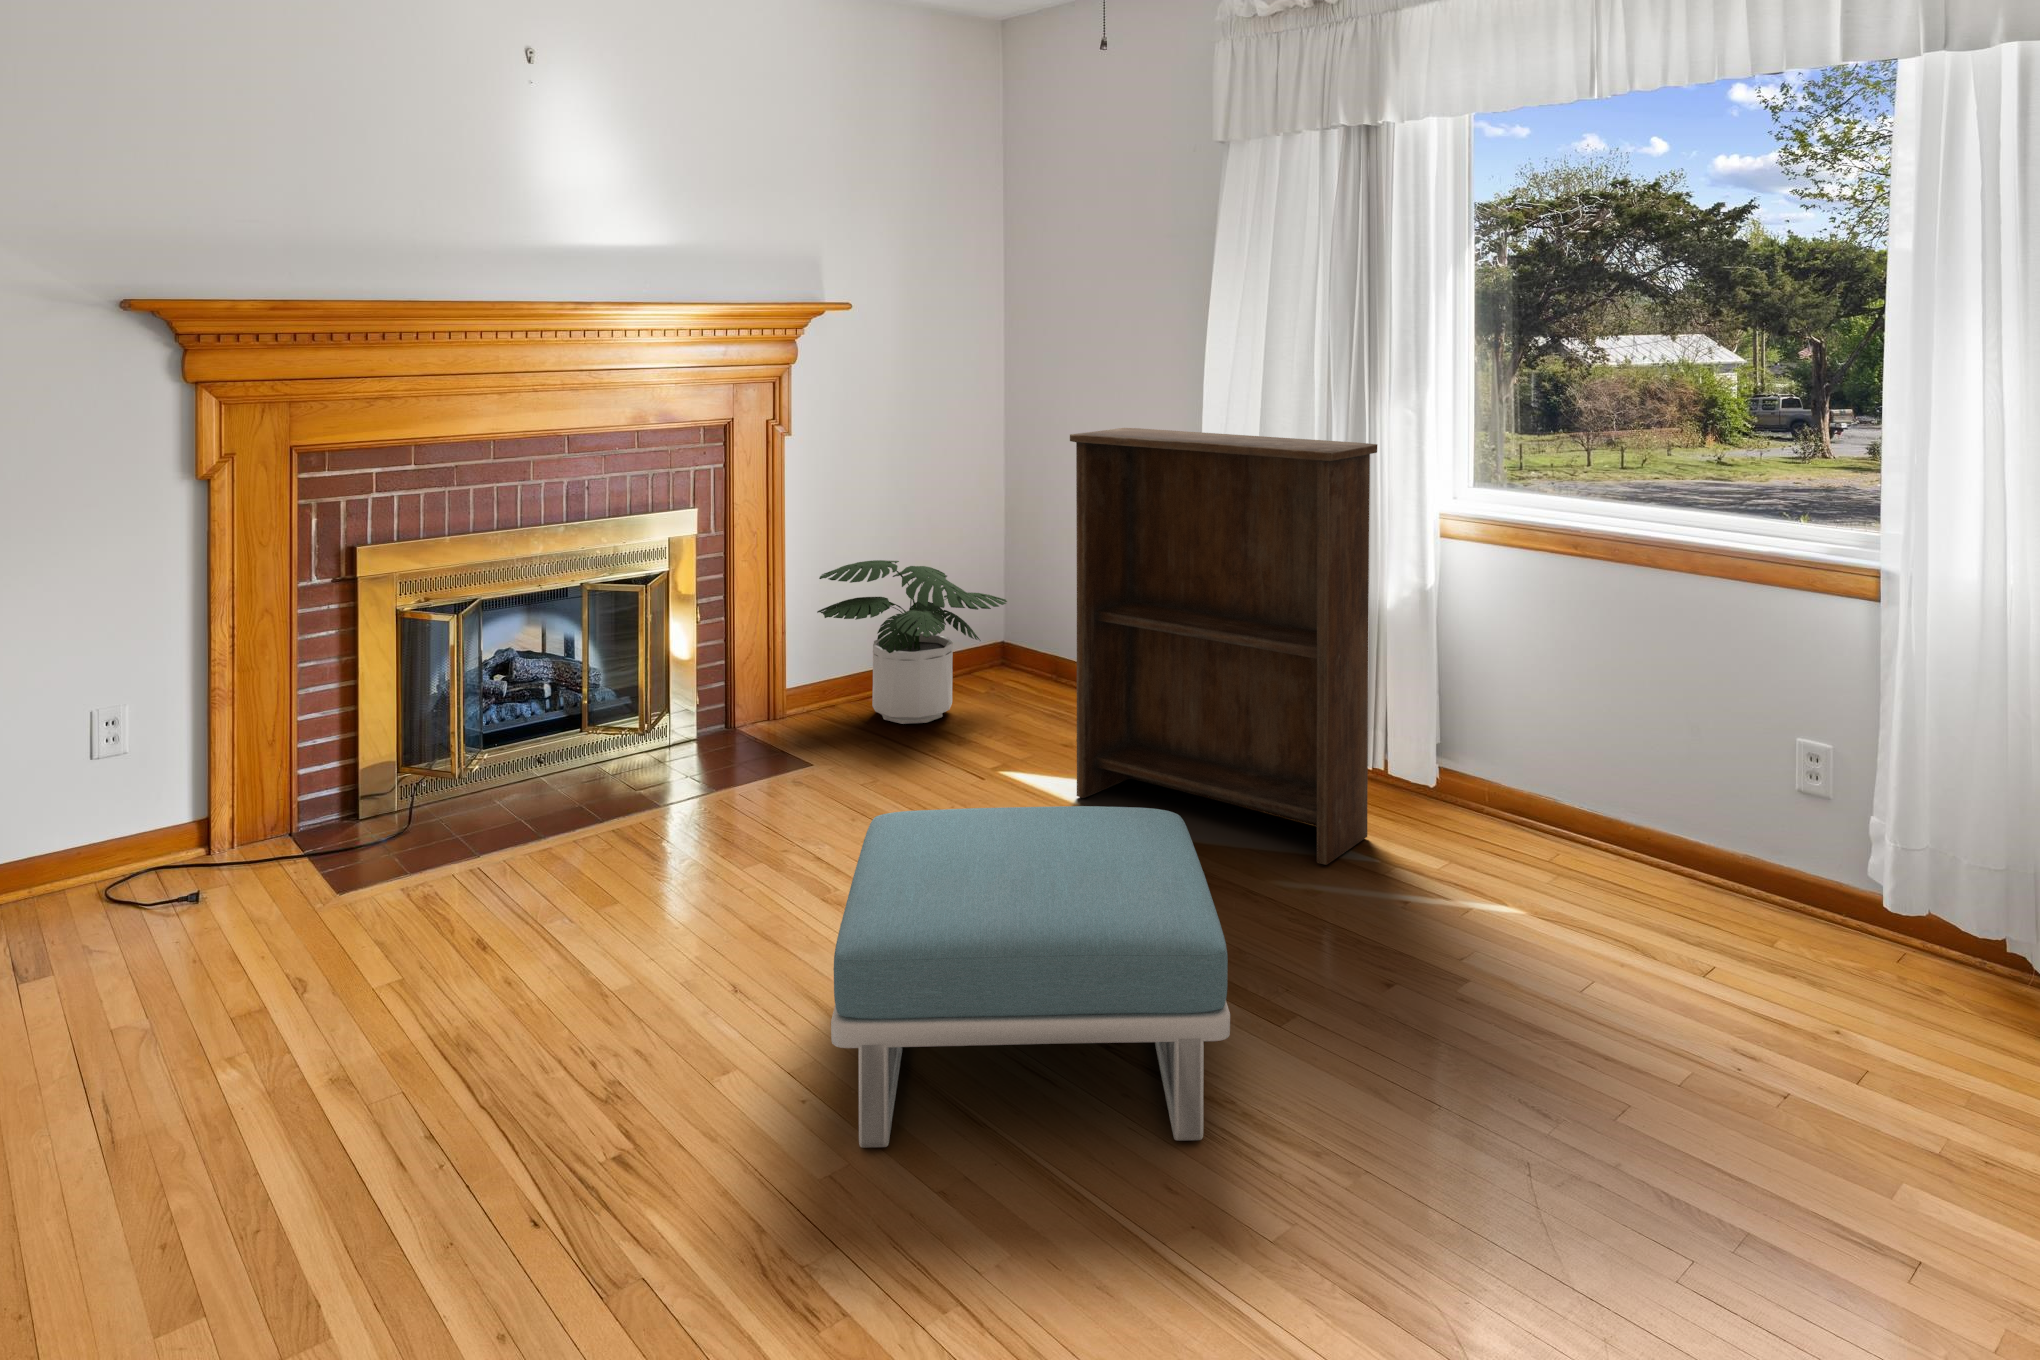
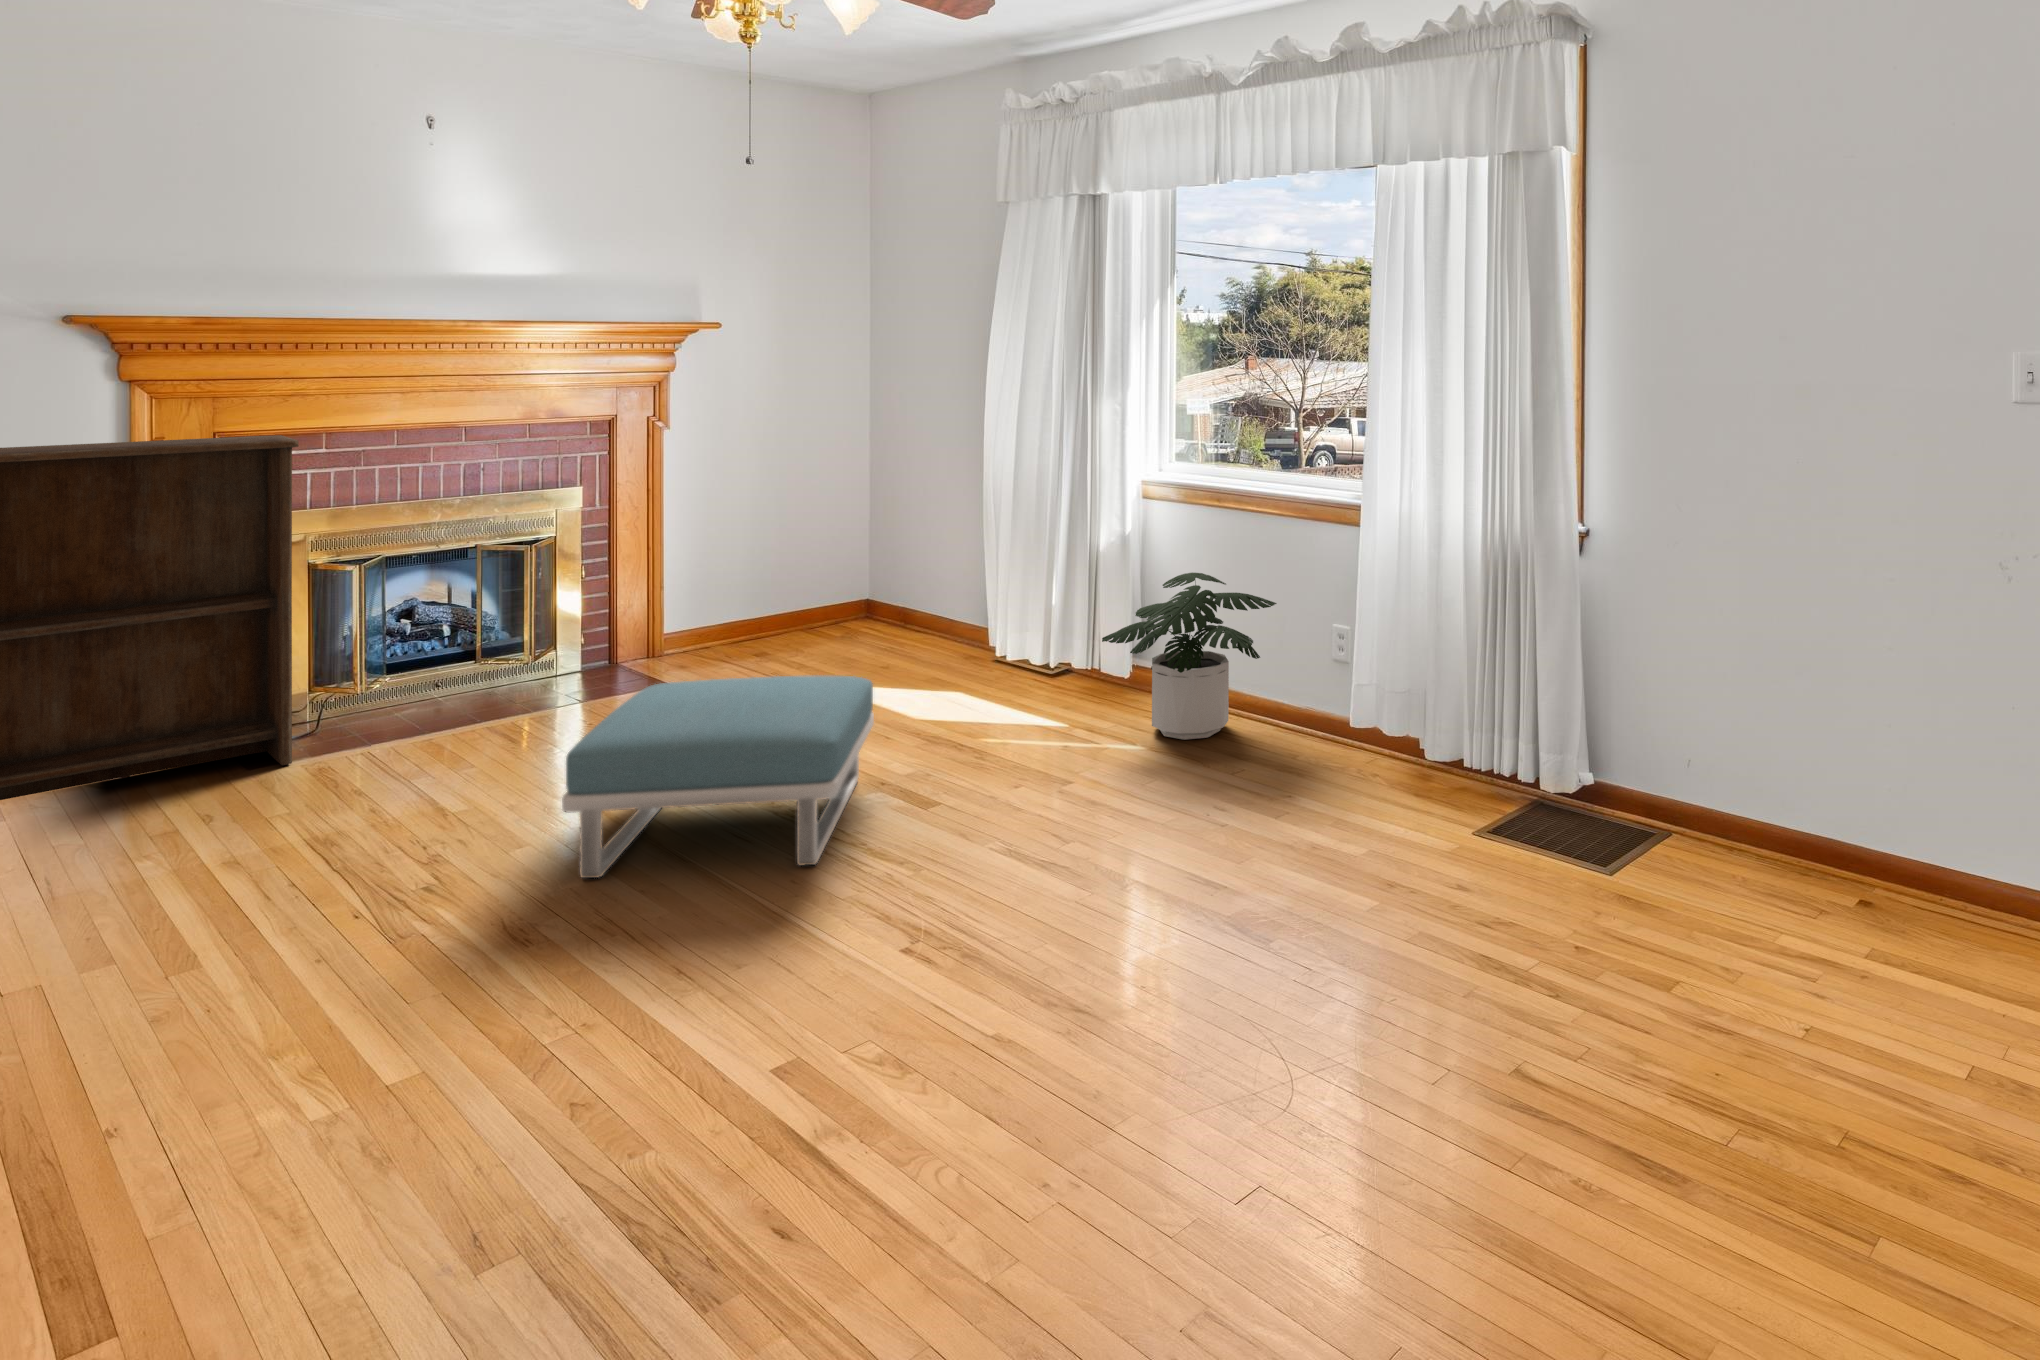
bookshelf: present [1070,428,1377,865] -> present [0,435,299,800]
potted plant: present [817,560,1007,724] -> present [1102,573,1277,740]

